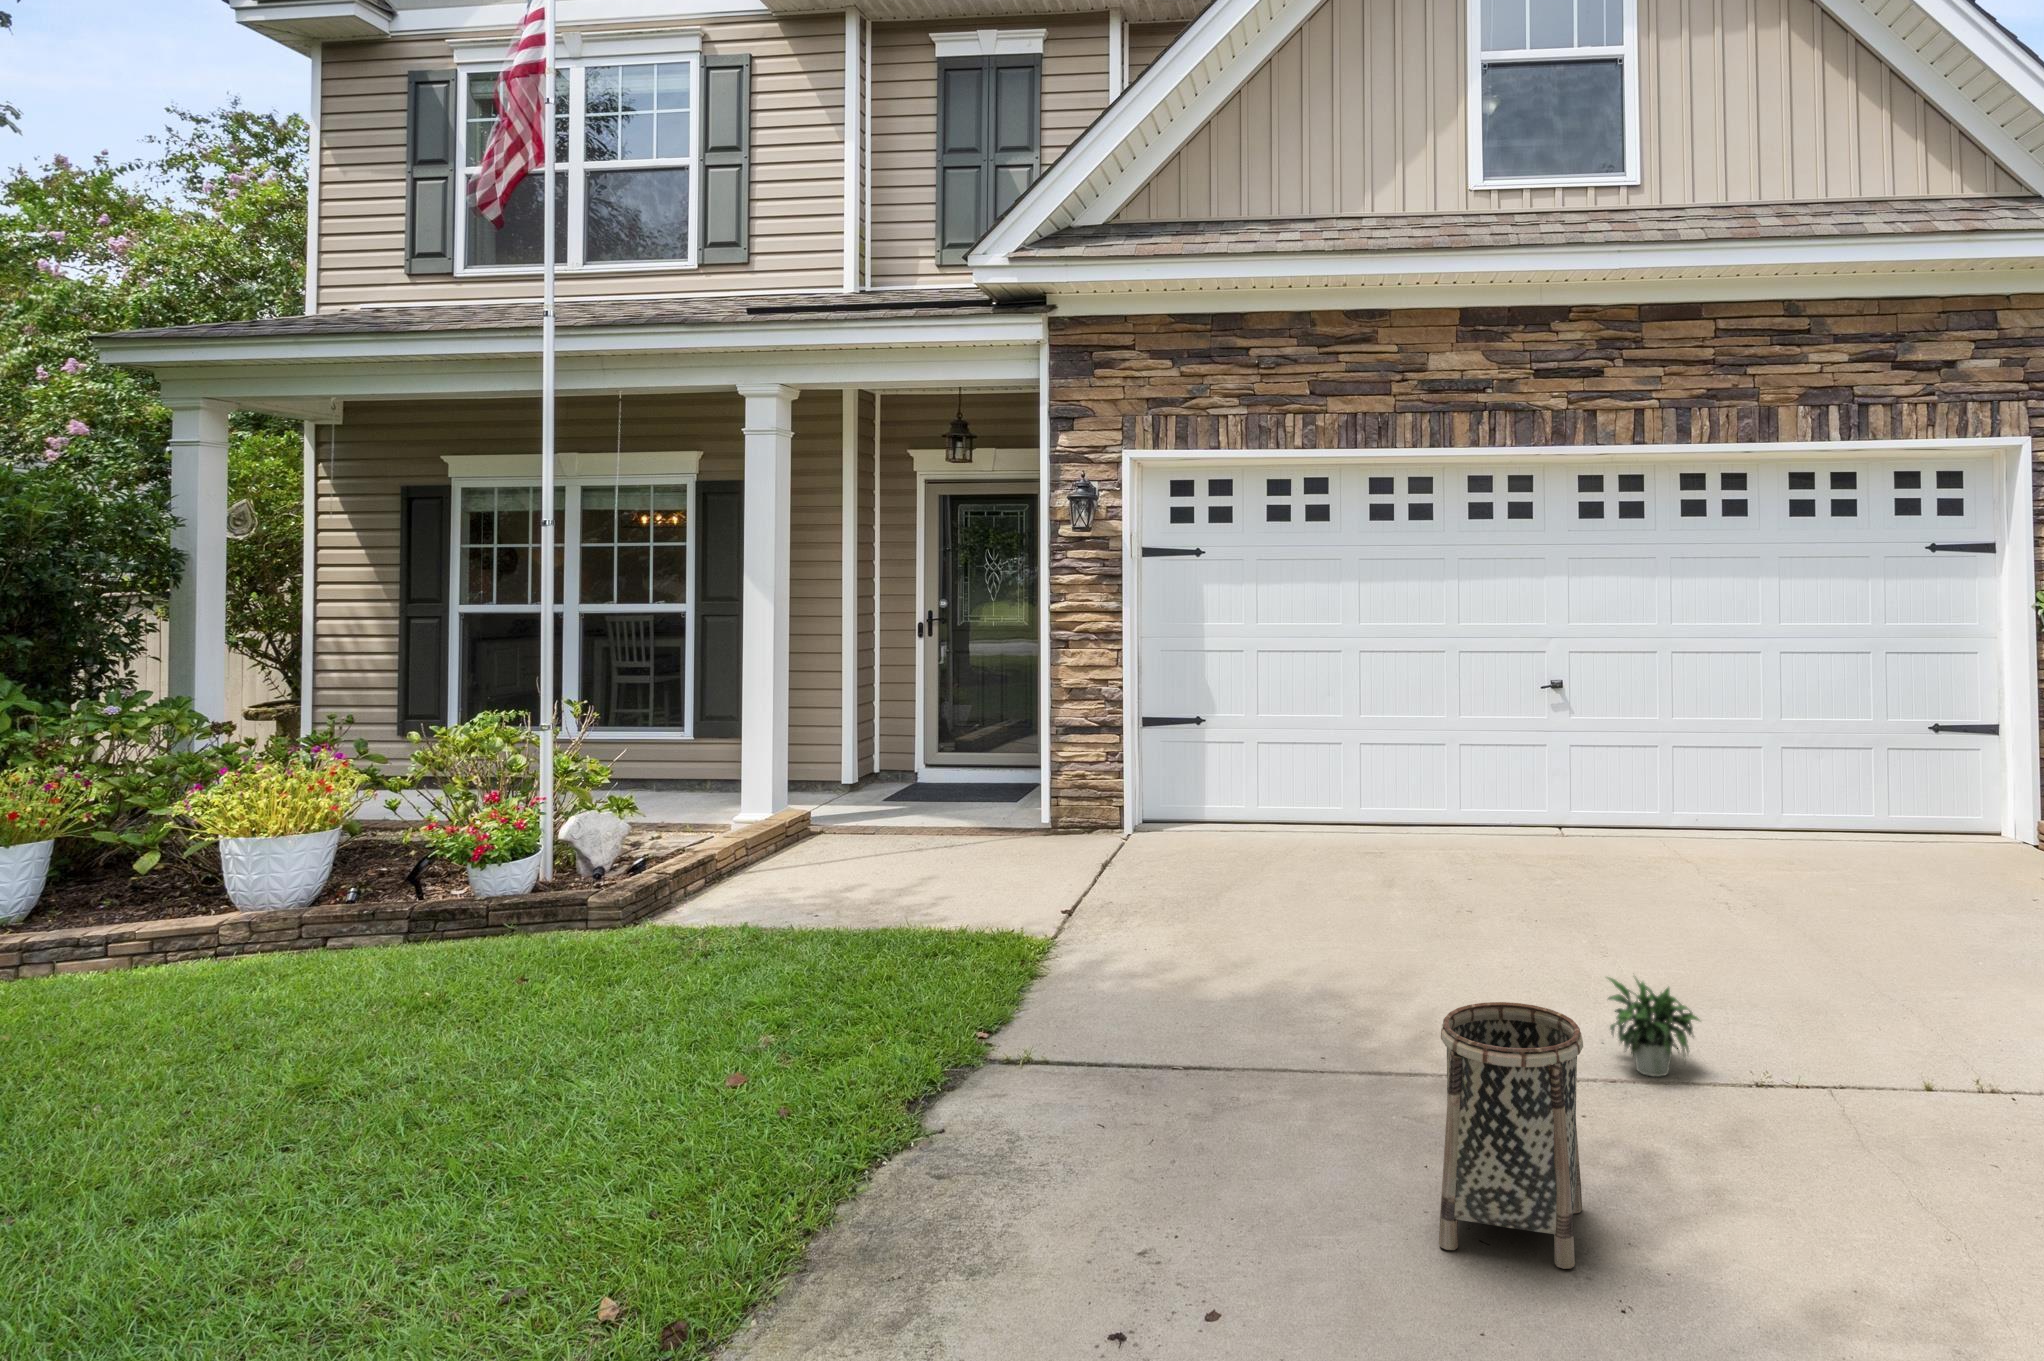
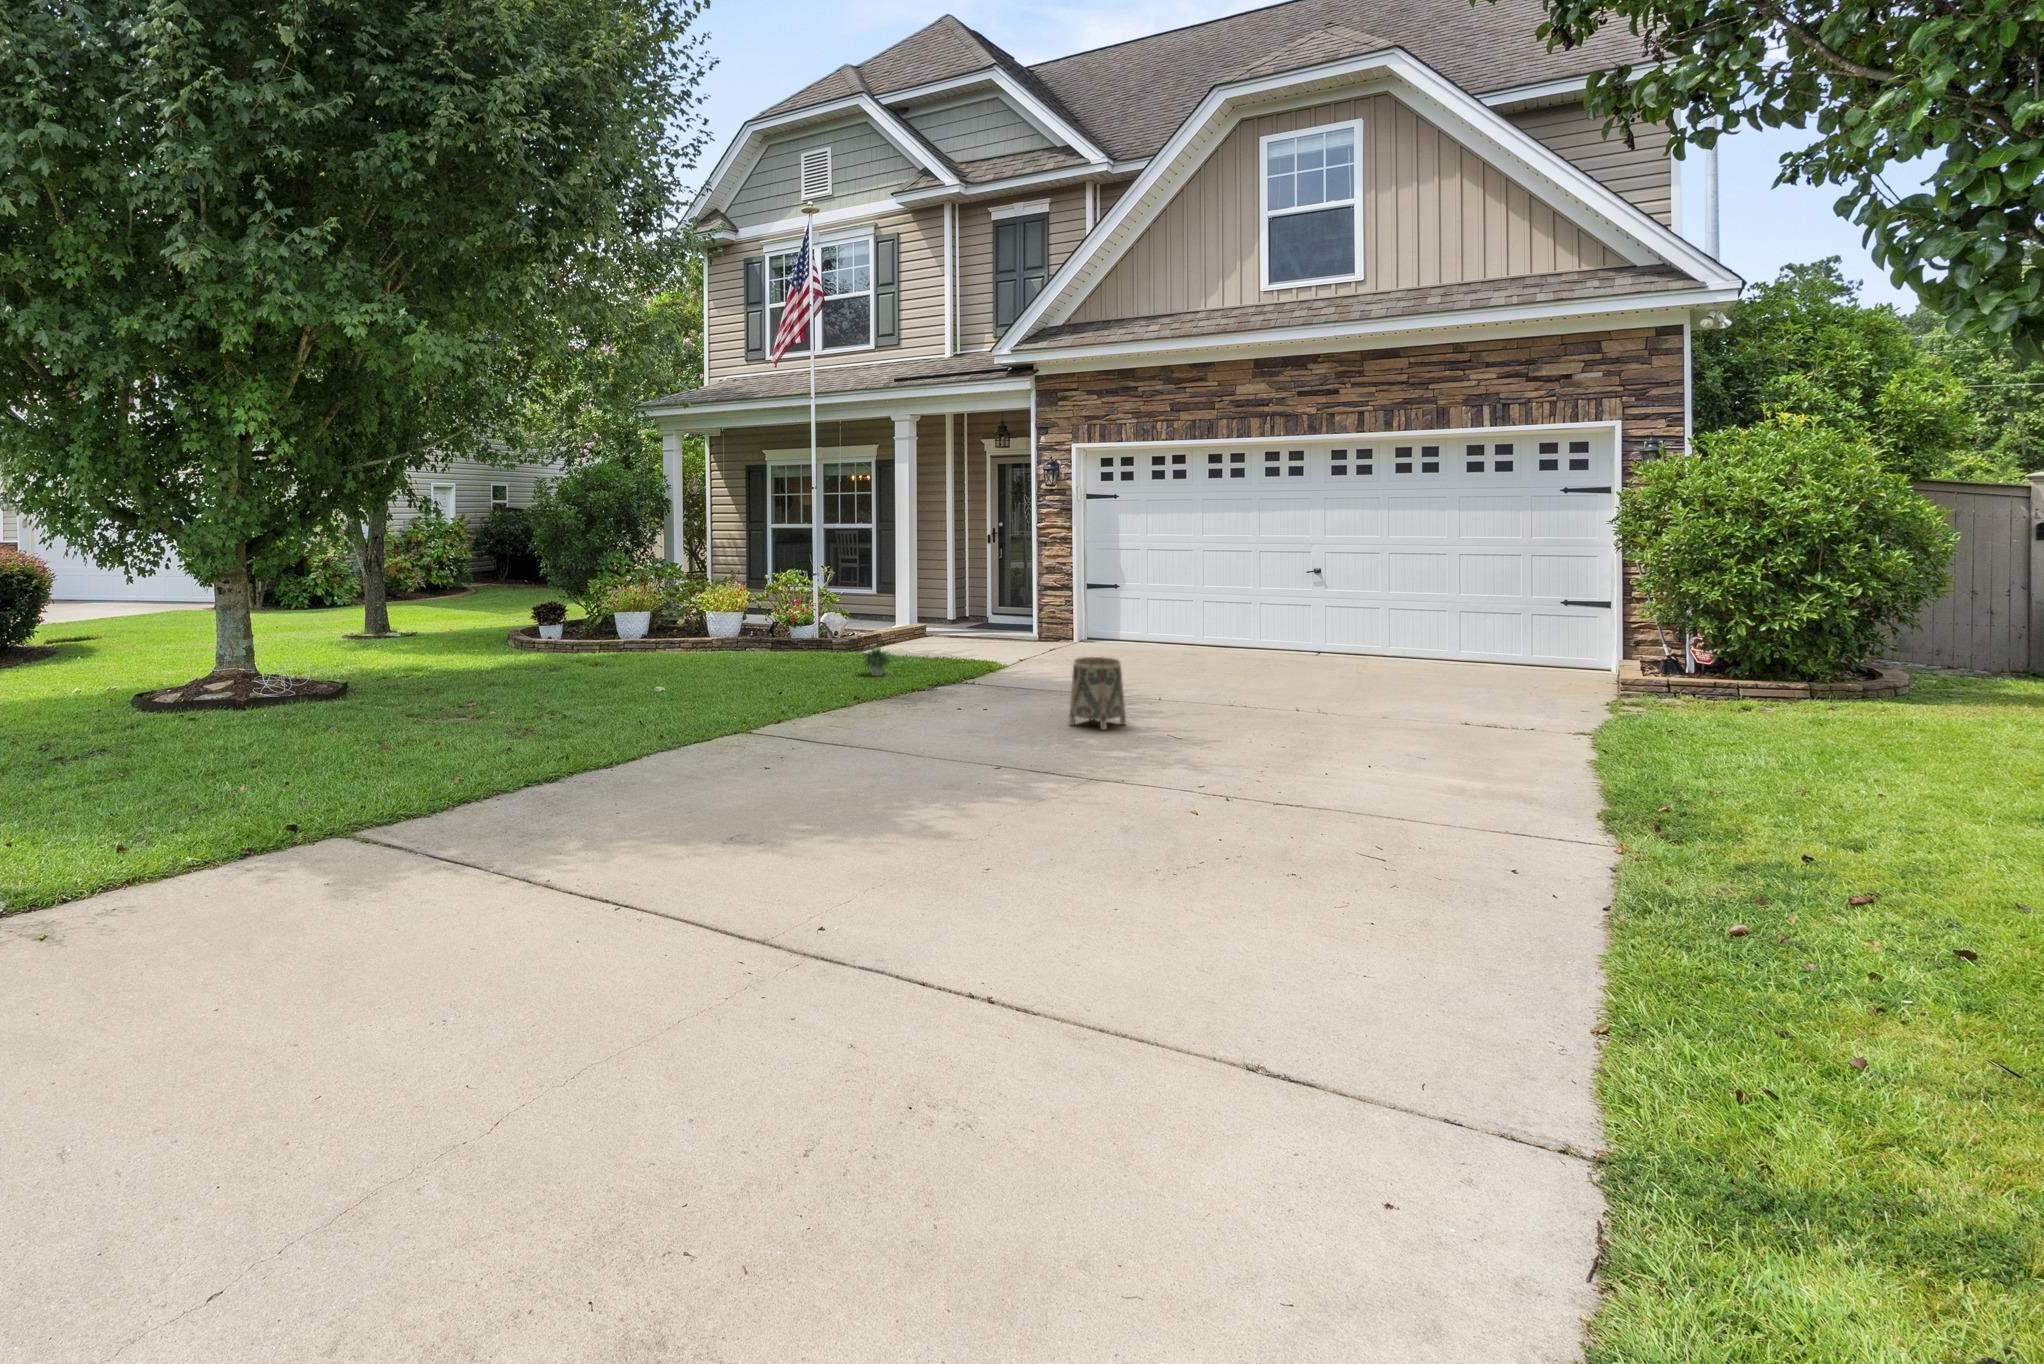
potted plant: present [1608,977,1700,1077] -> present [863,645,890,676]

